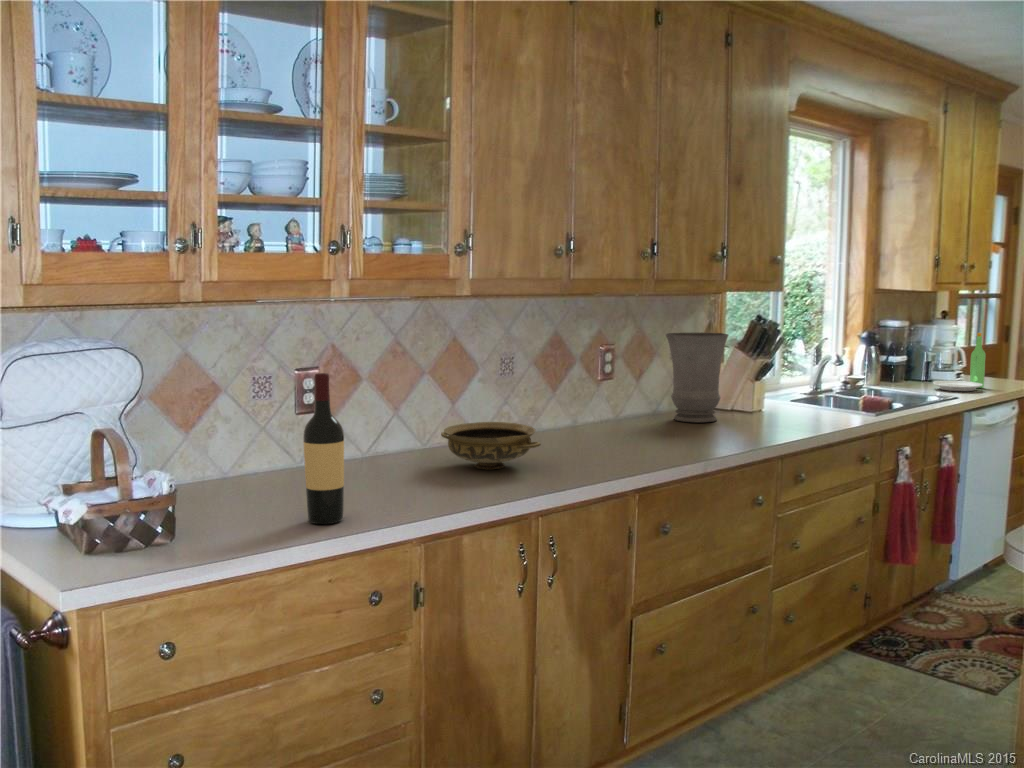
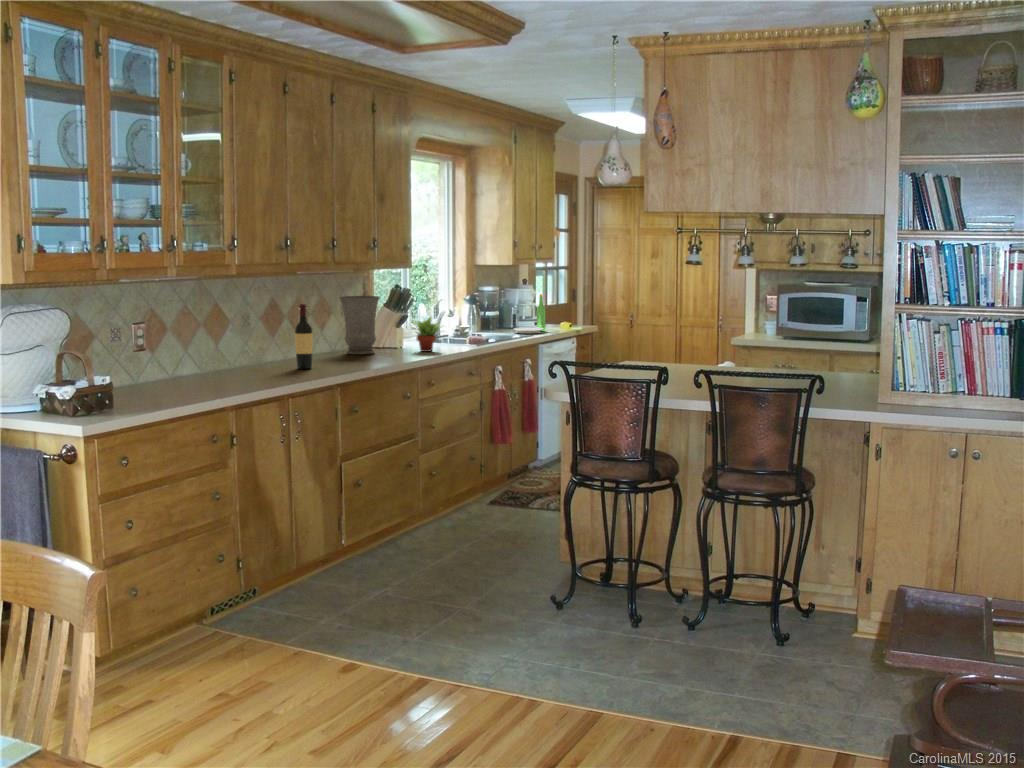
succulent plant: none [774,365,832,422] -> present [414,317,439,352]
wine bottle: present [303,373,344,524] -> present [295,304,313,369]
ceramic bowl: present [441,422,541,469] -> none [214,351,280,378]

